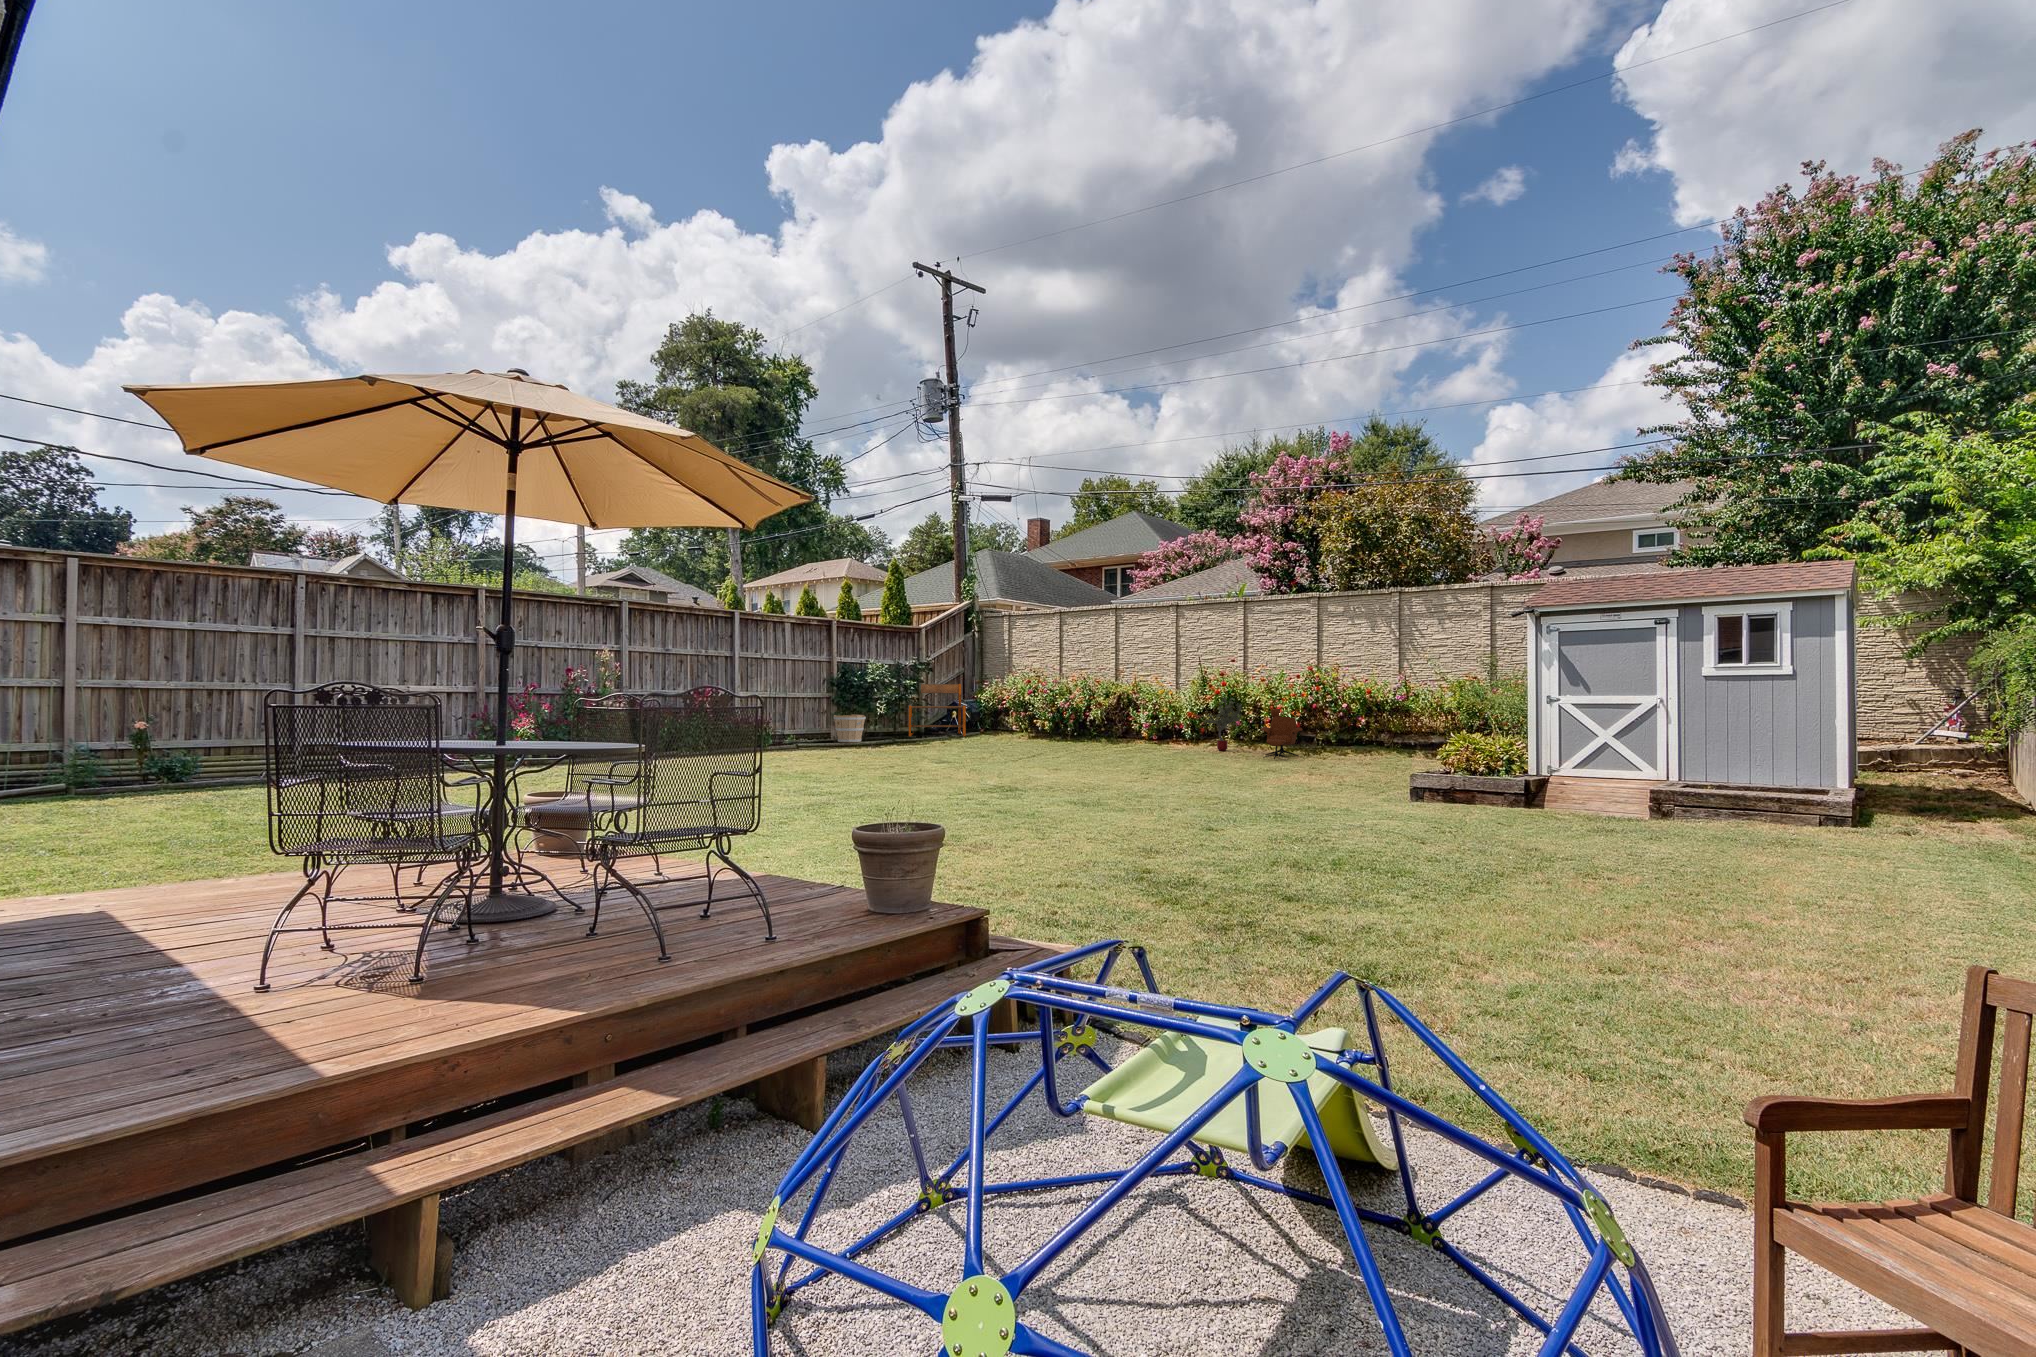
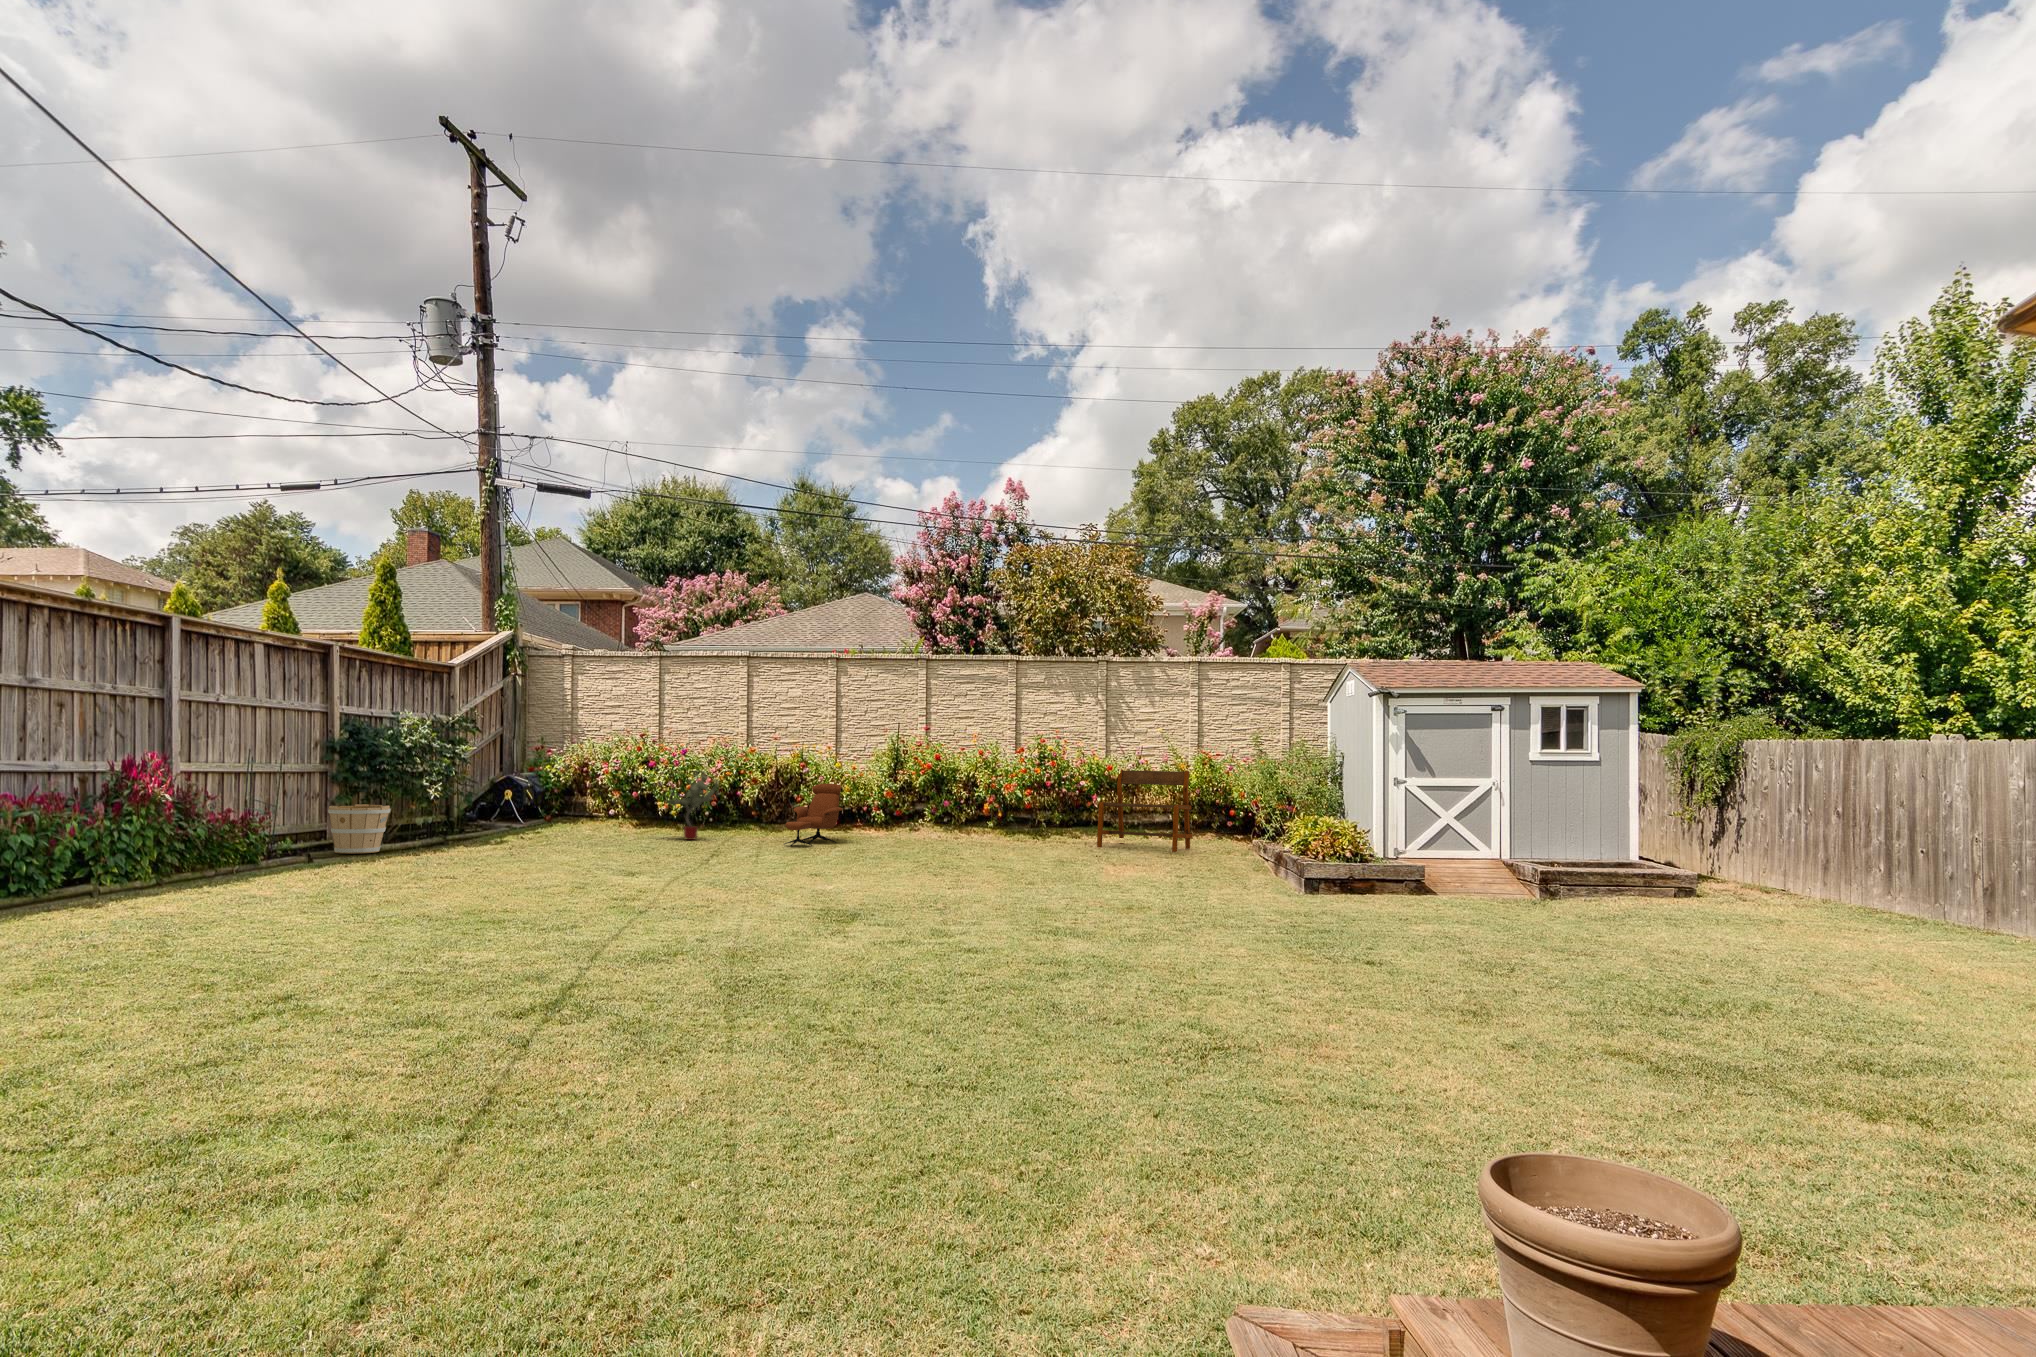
bench: present [908,684,966,736] -> present [1097,770,1192,852]
potted tree: present [1205,698,1242,751] -> present [666,771,719,840]
lounge chair: present [1261,709,1303,759] -> present [784,783,843,846]

